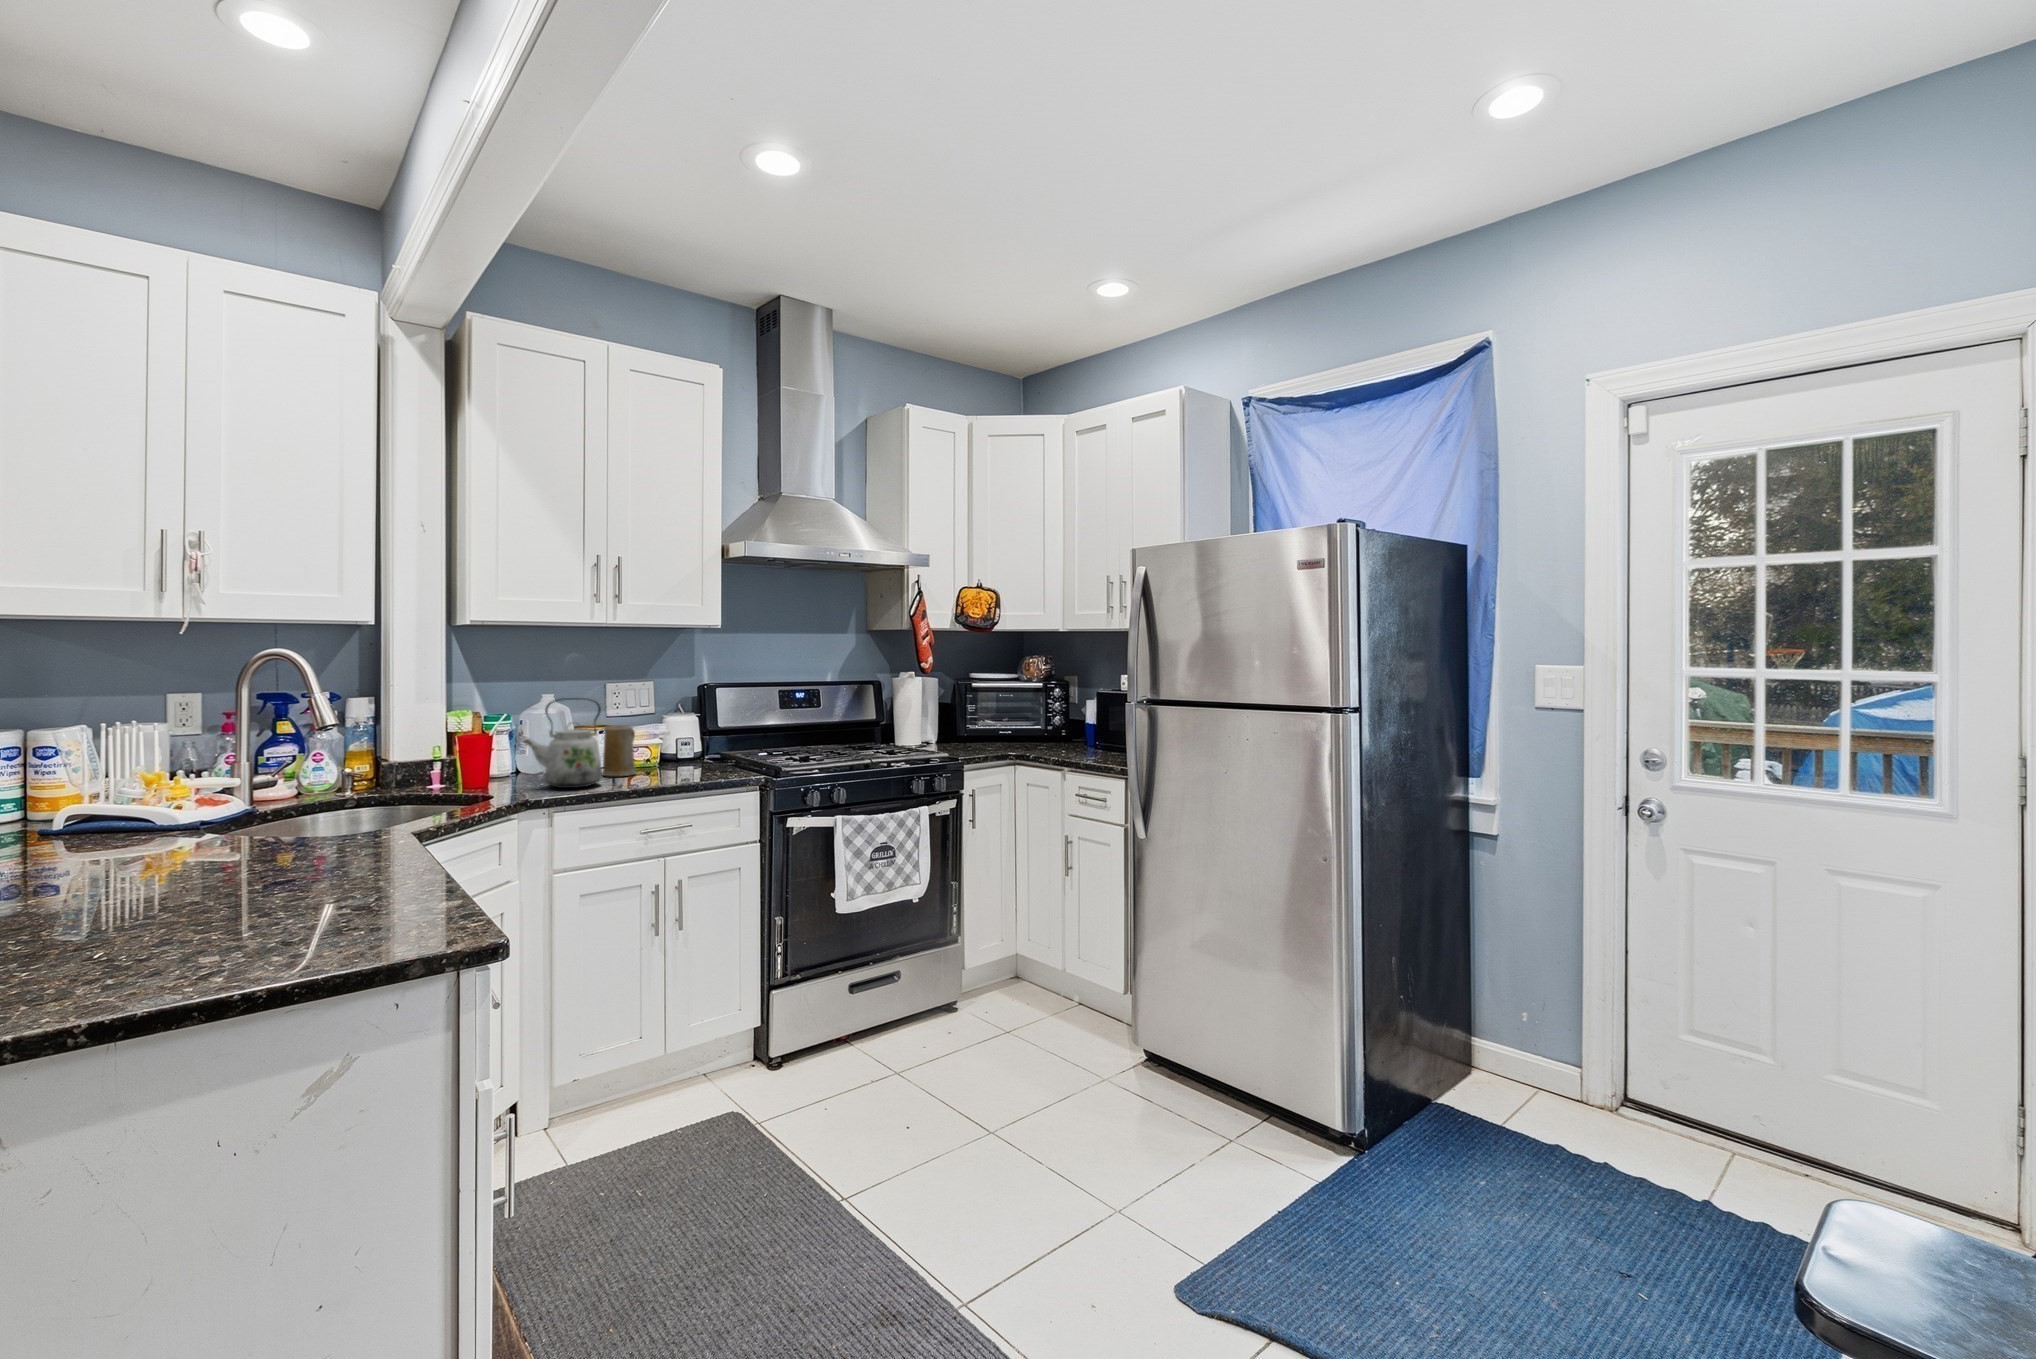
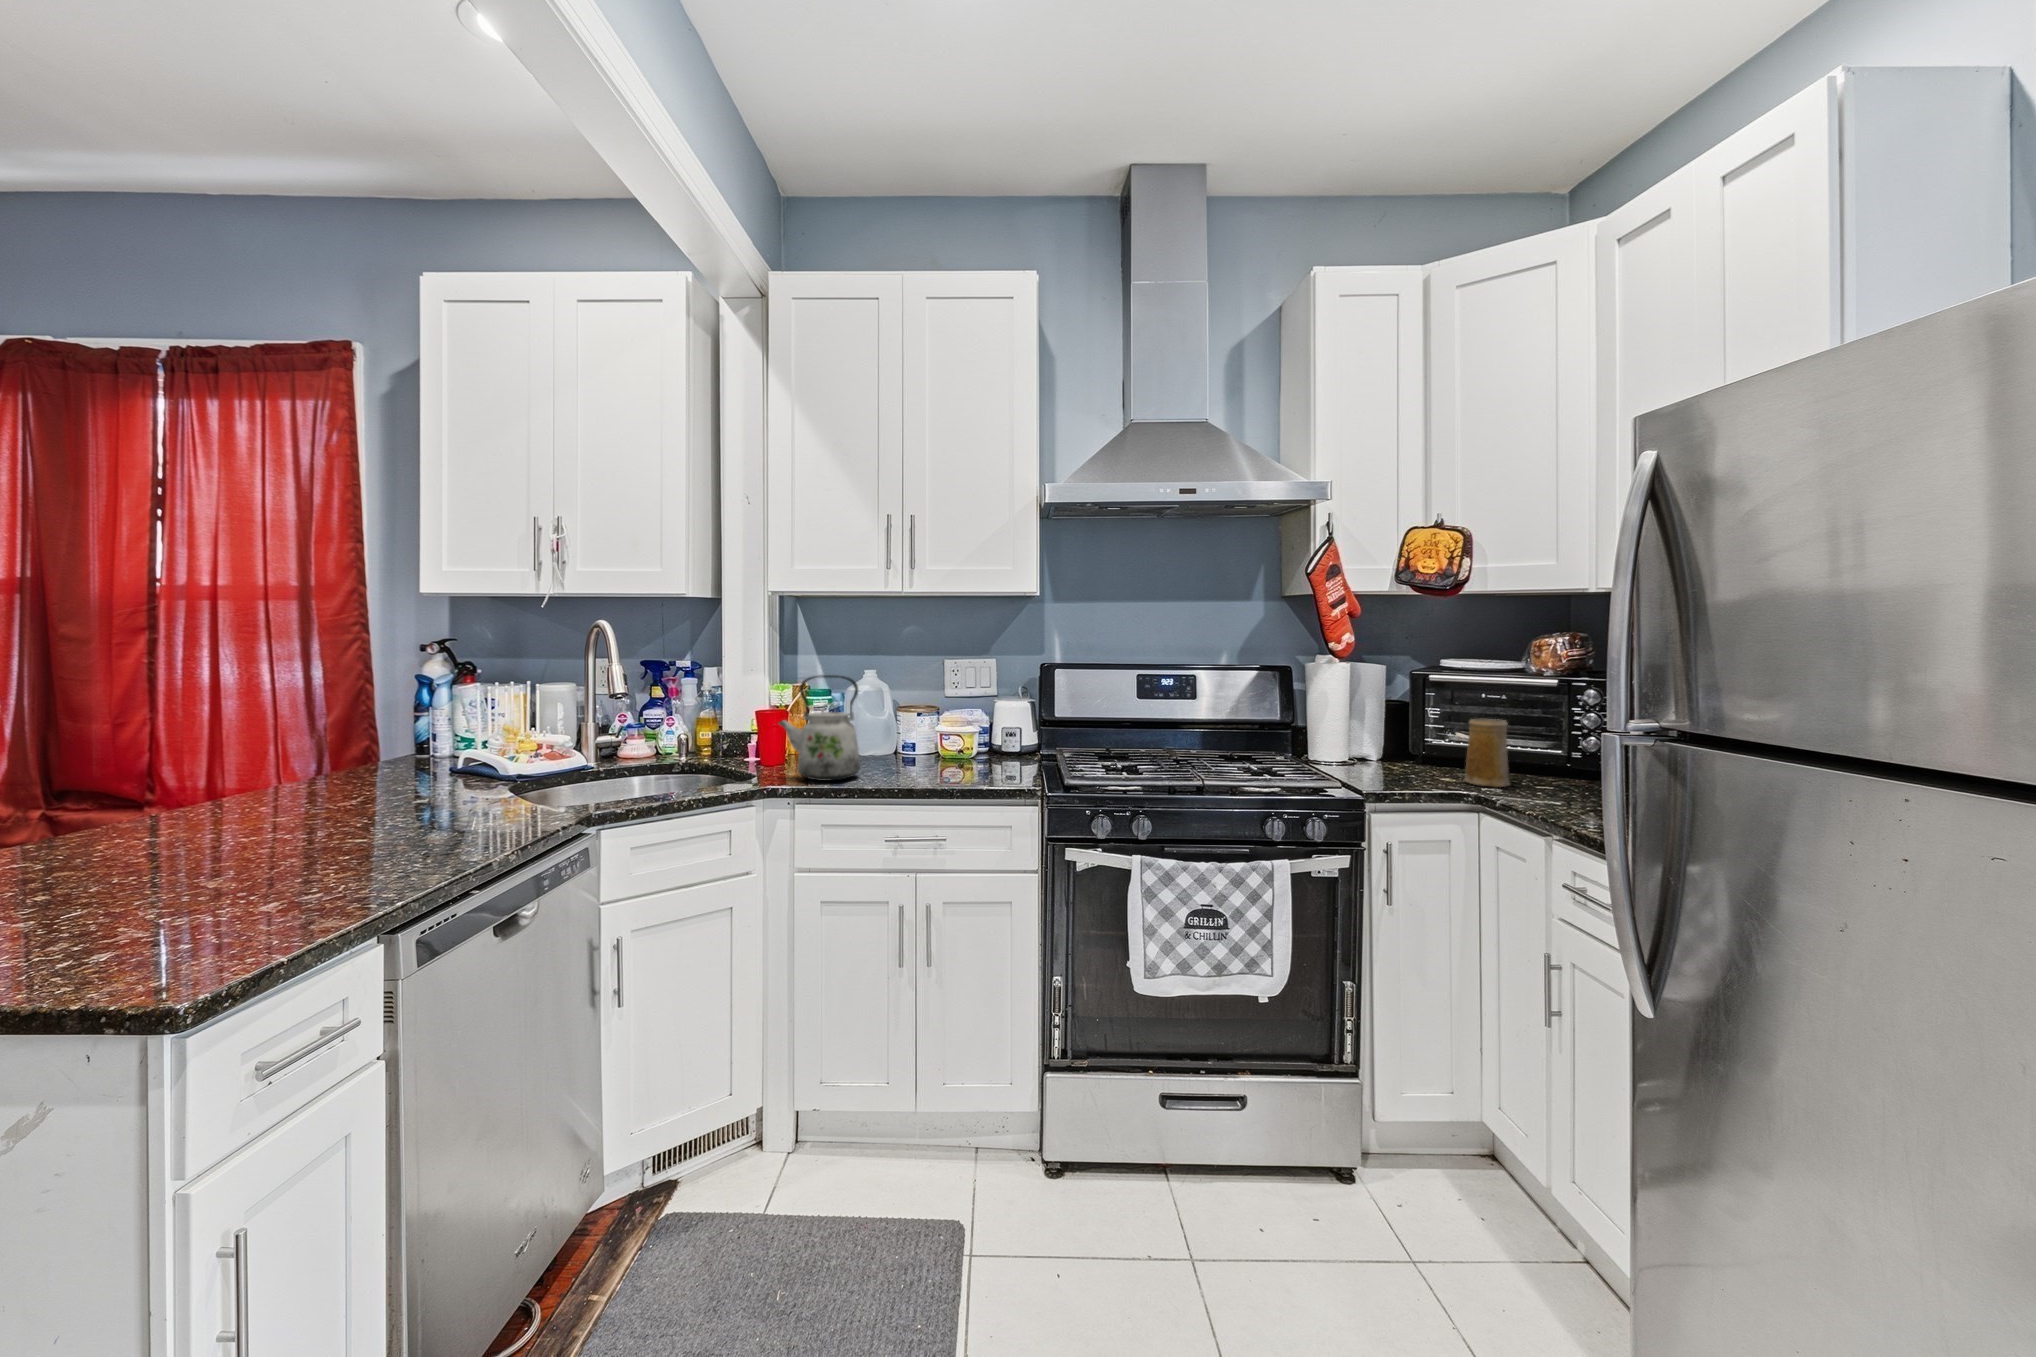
mug: present [602,725,636,776] -> present [1464,719,1510,787]

